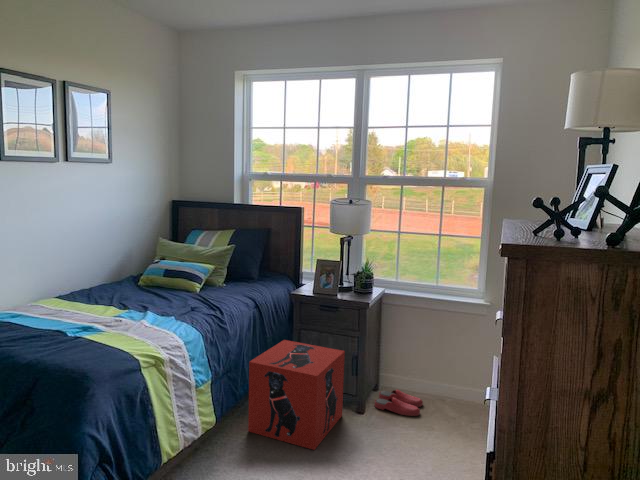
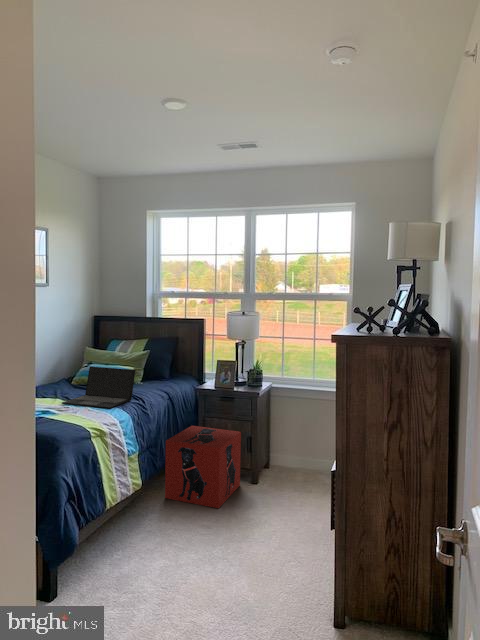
laptop: none [115,266,211,324] -> present [62,367,135,408]
slippers: present [375,389,423,416] -> none [266,464,305,484]

